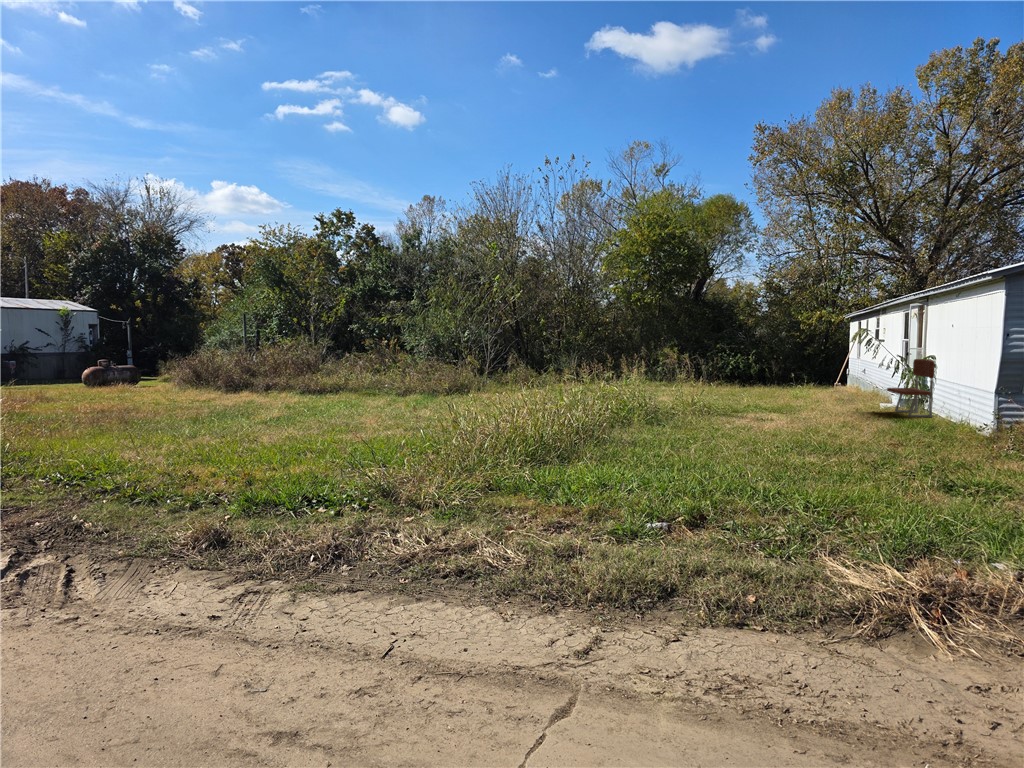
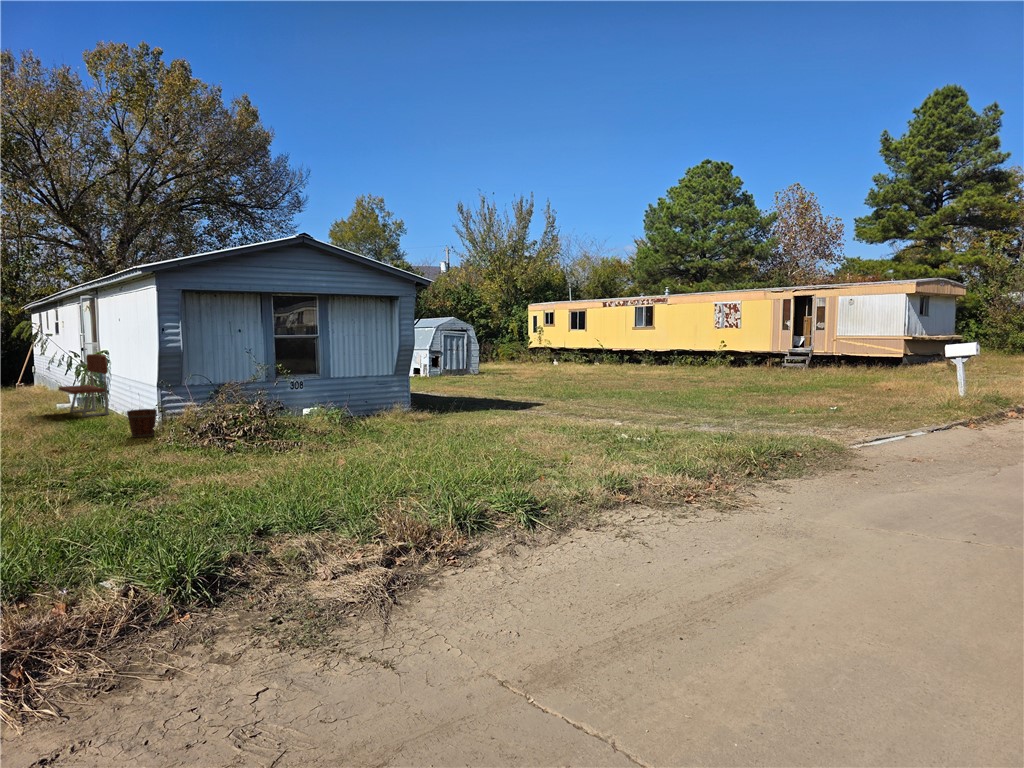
bucket: none [963,413,994,441] -> present [127,408,157,438]

